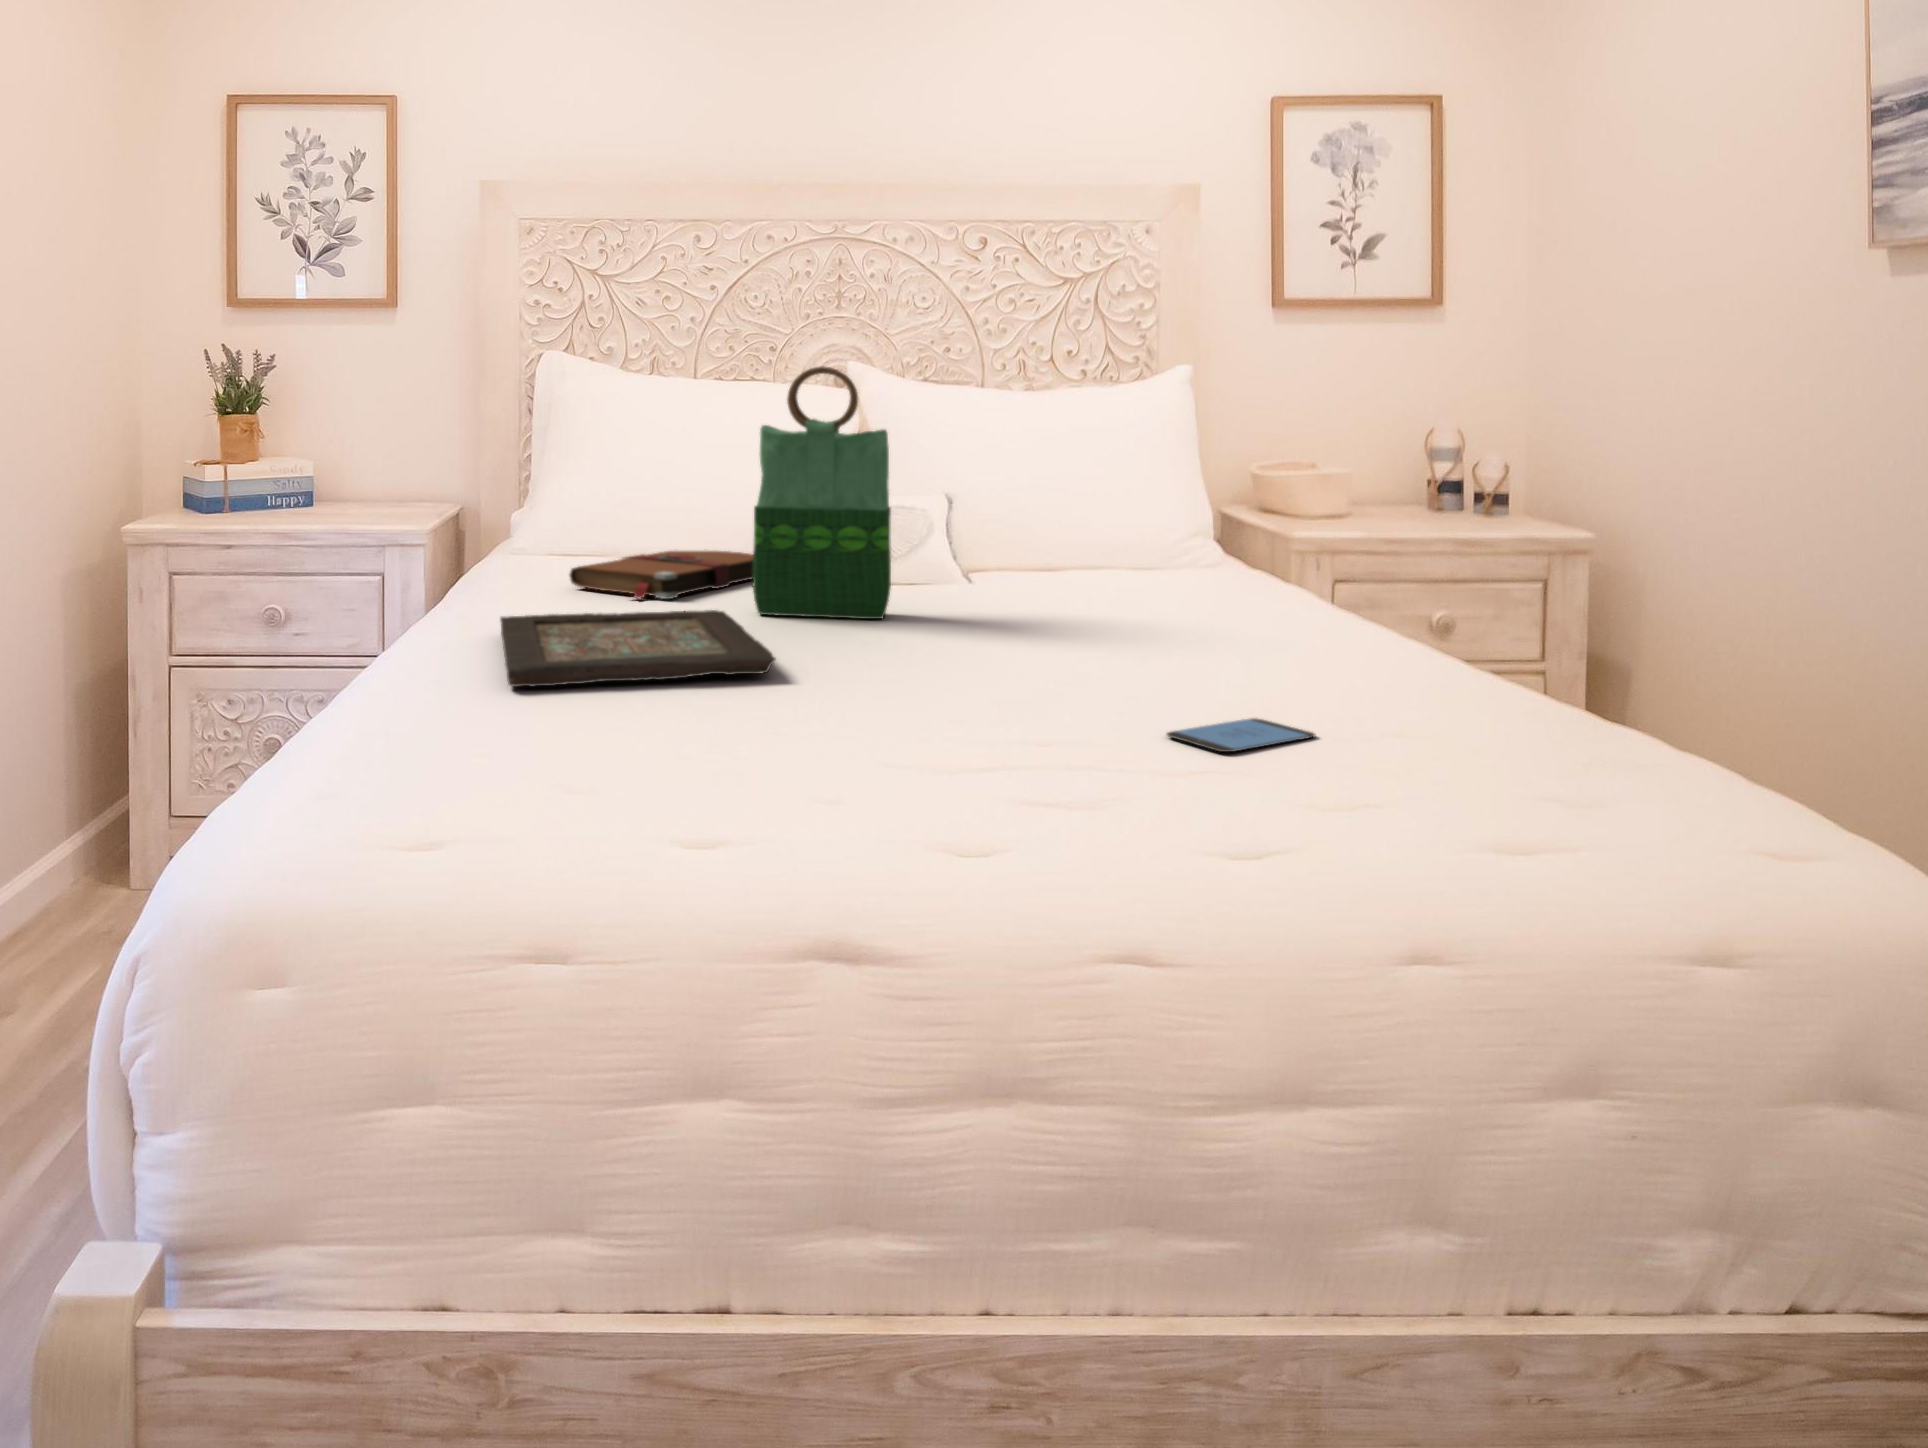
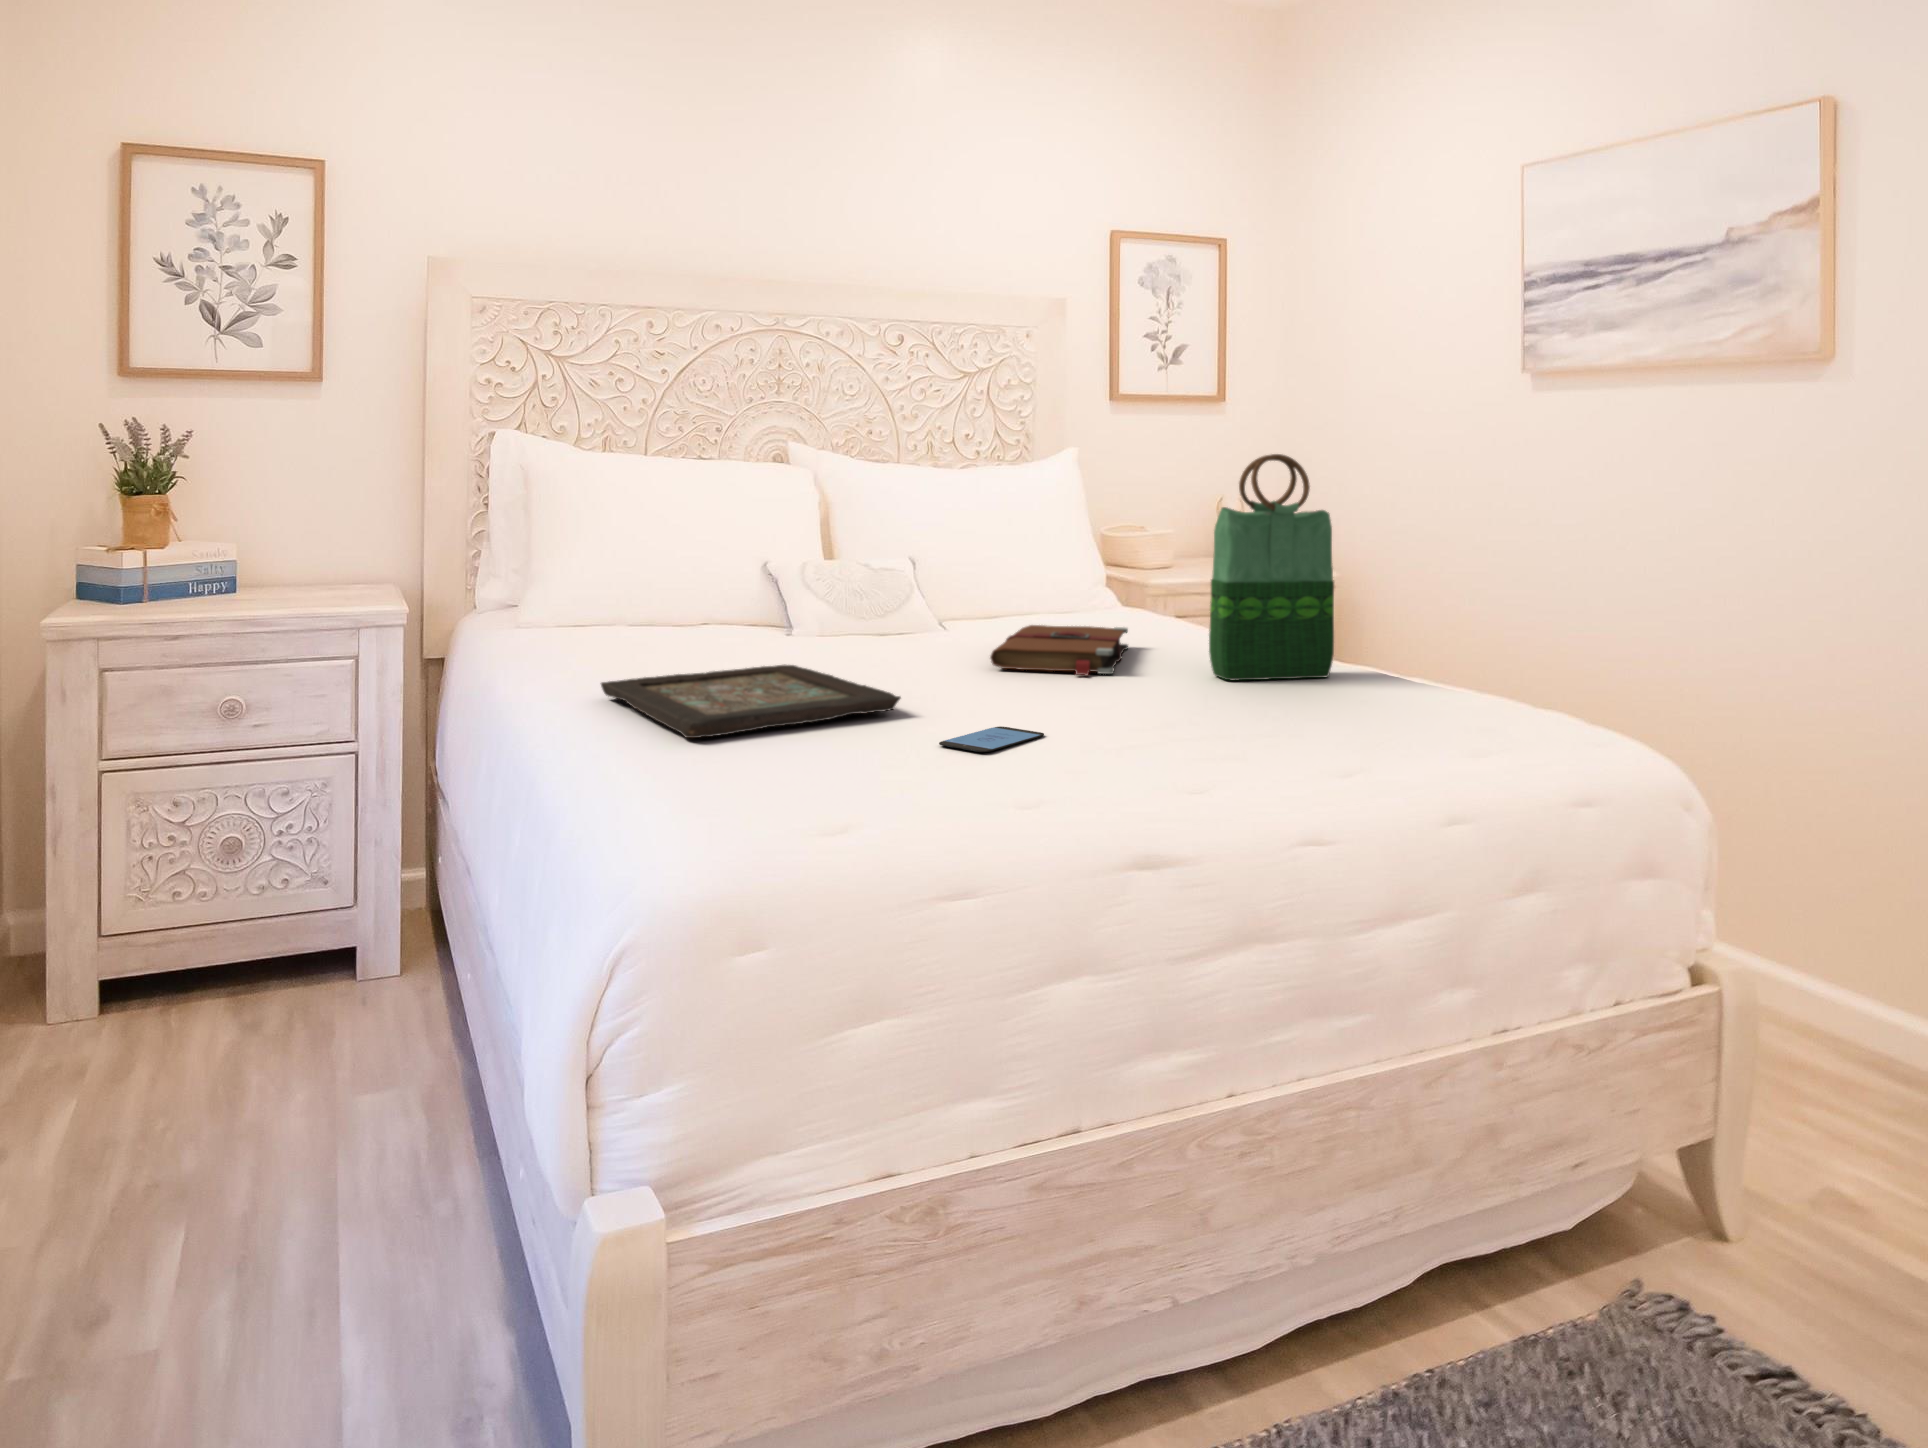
tote bag: present [753,367,891,619] -> present [1209,454,1334,680]
book: present [570,551,753,599] -> present [990,625,1128,675]
smartphone: present [1167,718,1315,752] -> present [939,726,1044,752]

